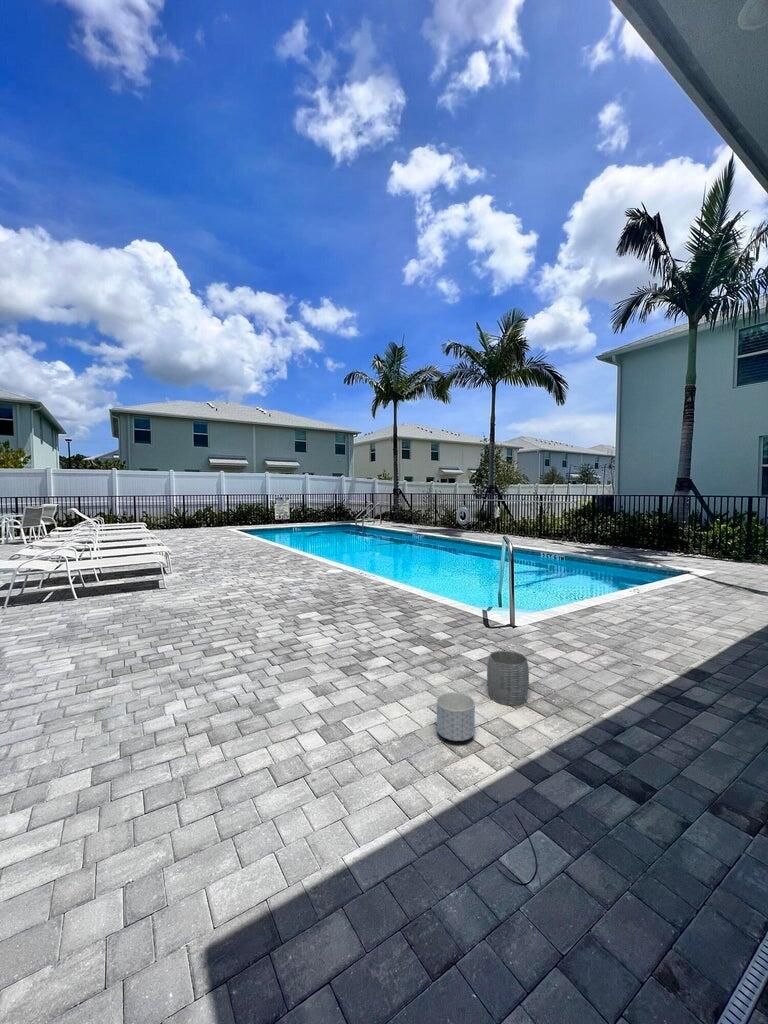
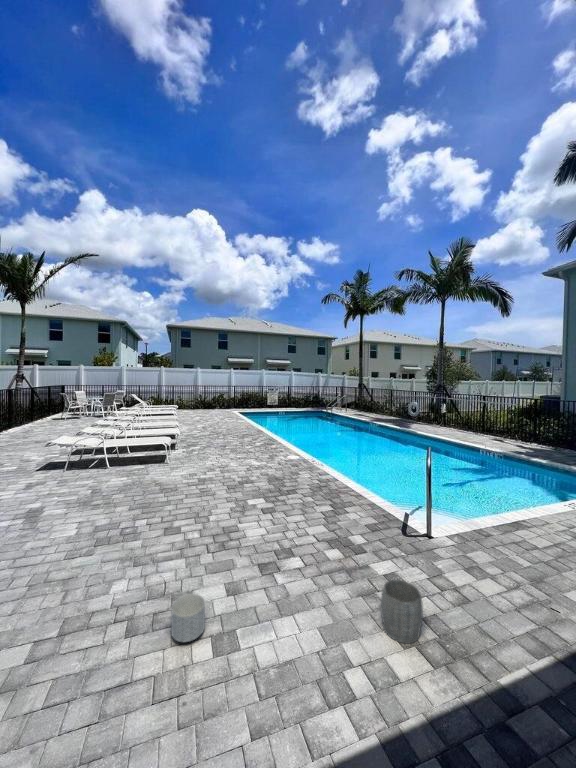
planter: present [437,692,475,741] -> present [171,594,205,642]

